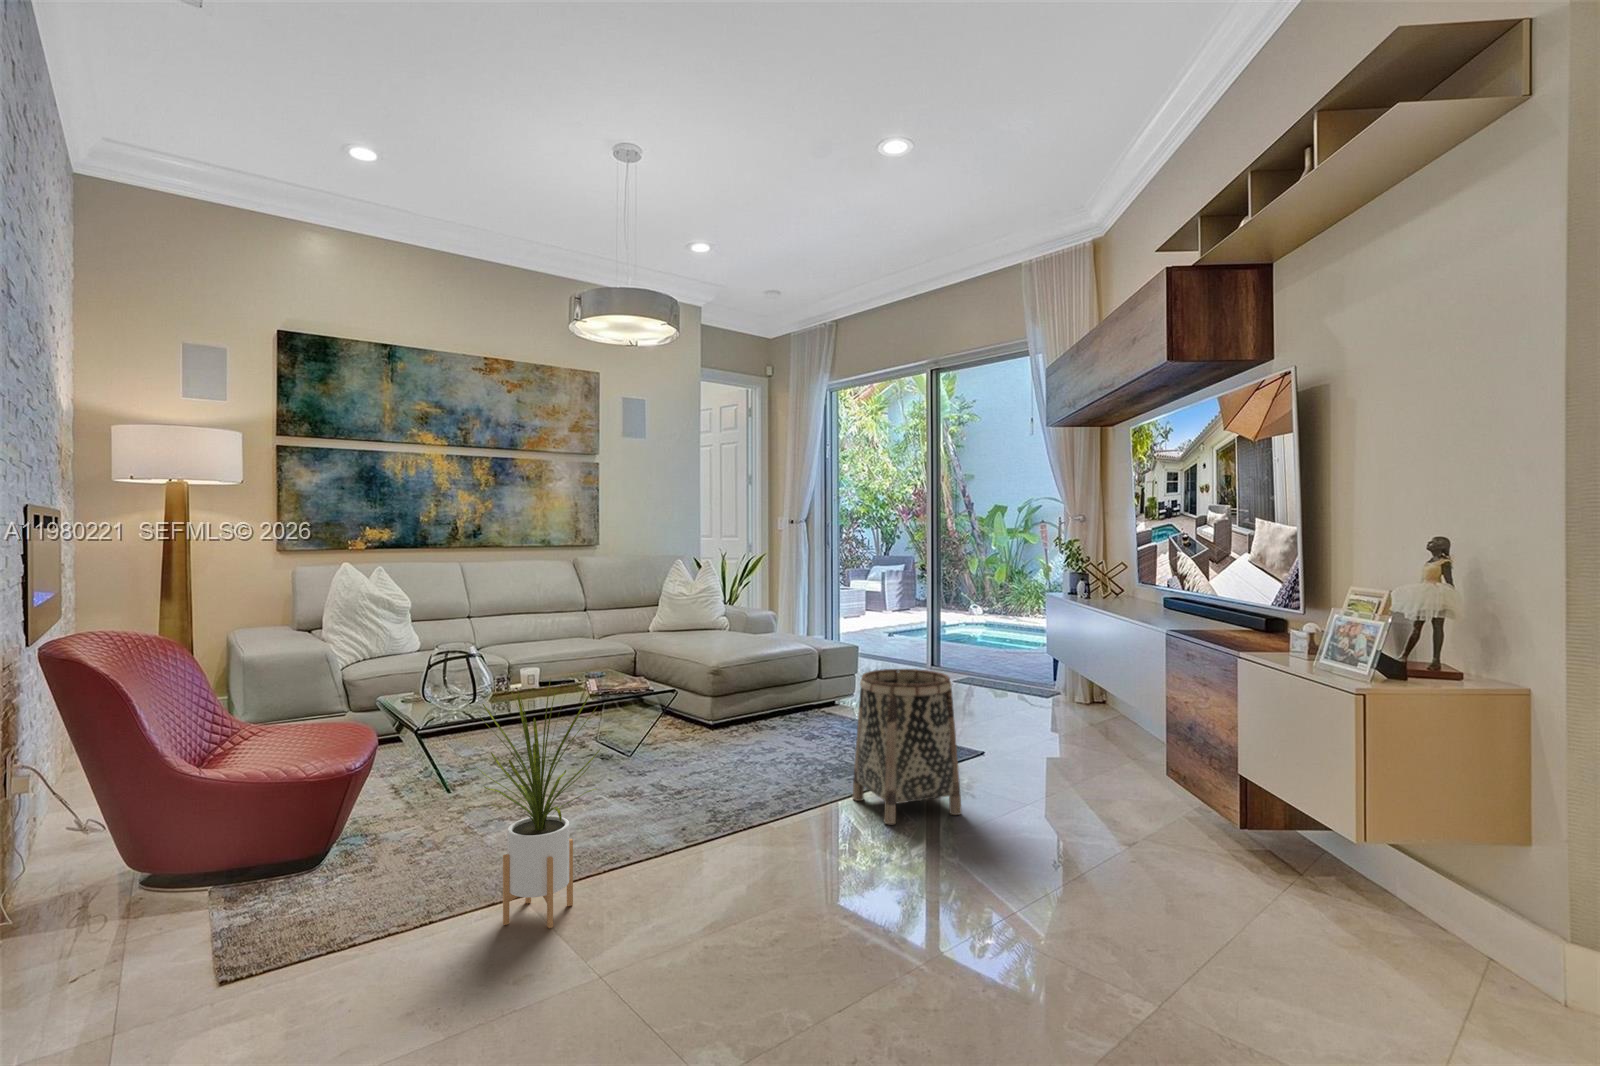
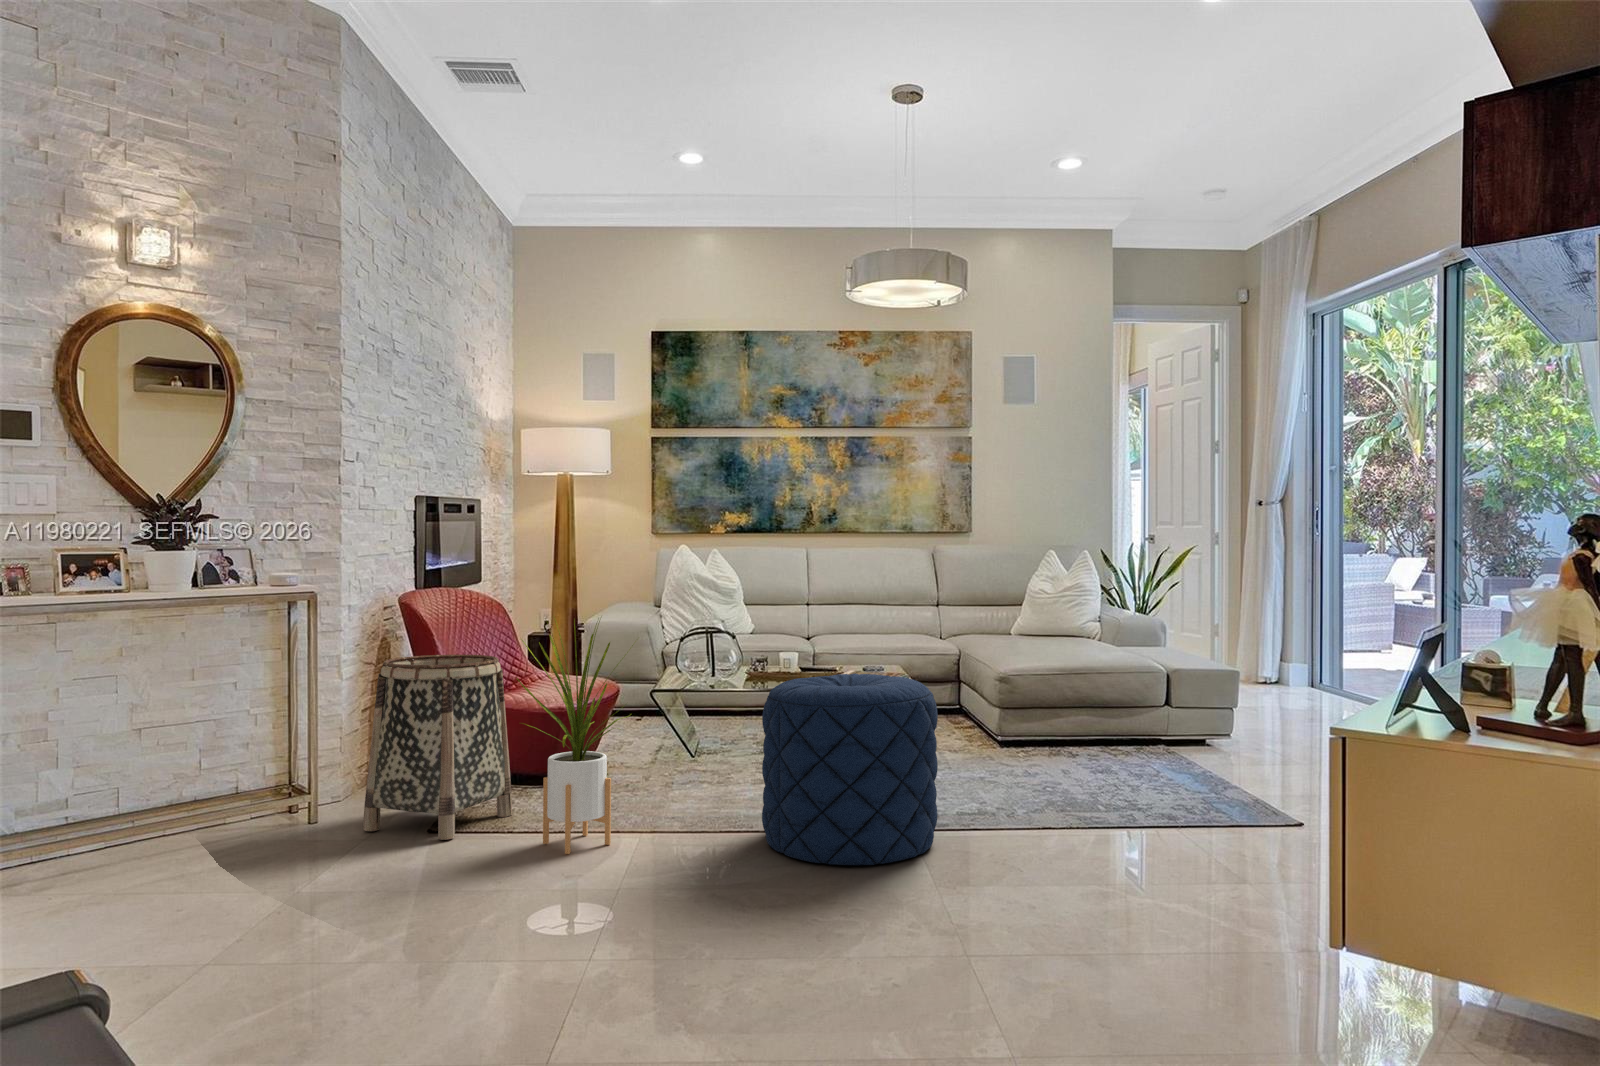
basket: present [853,669,962,825] -> present [363,655,512,840]
pouf: none [686,697,833,868] -> present [762,674,938,865]

